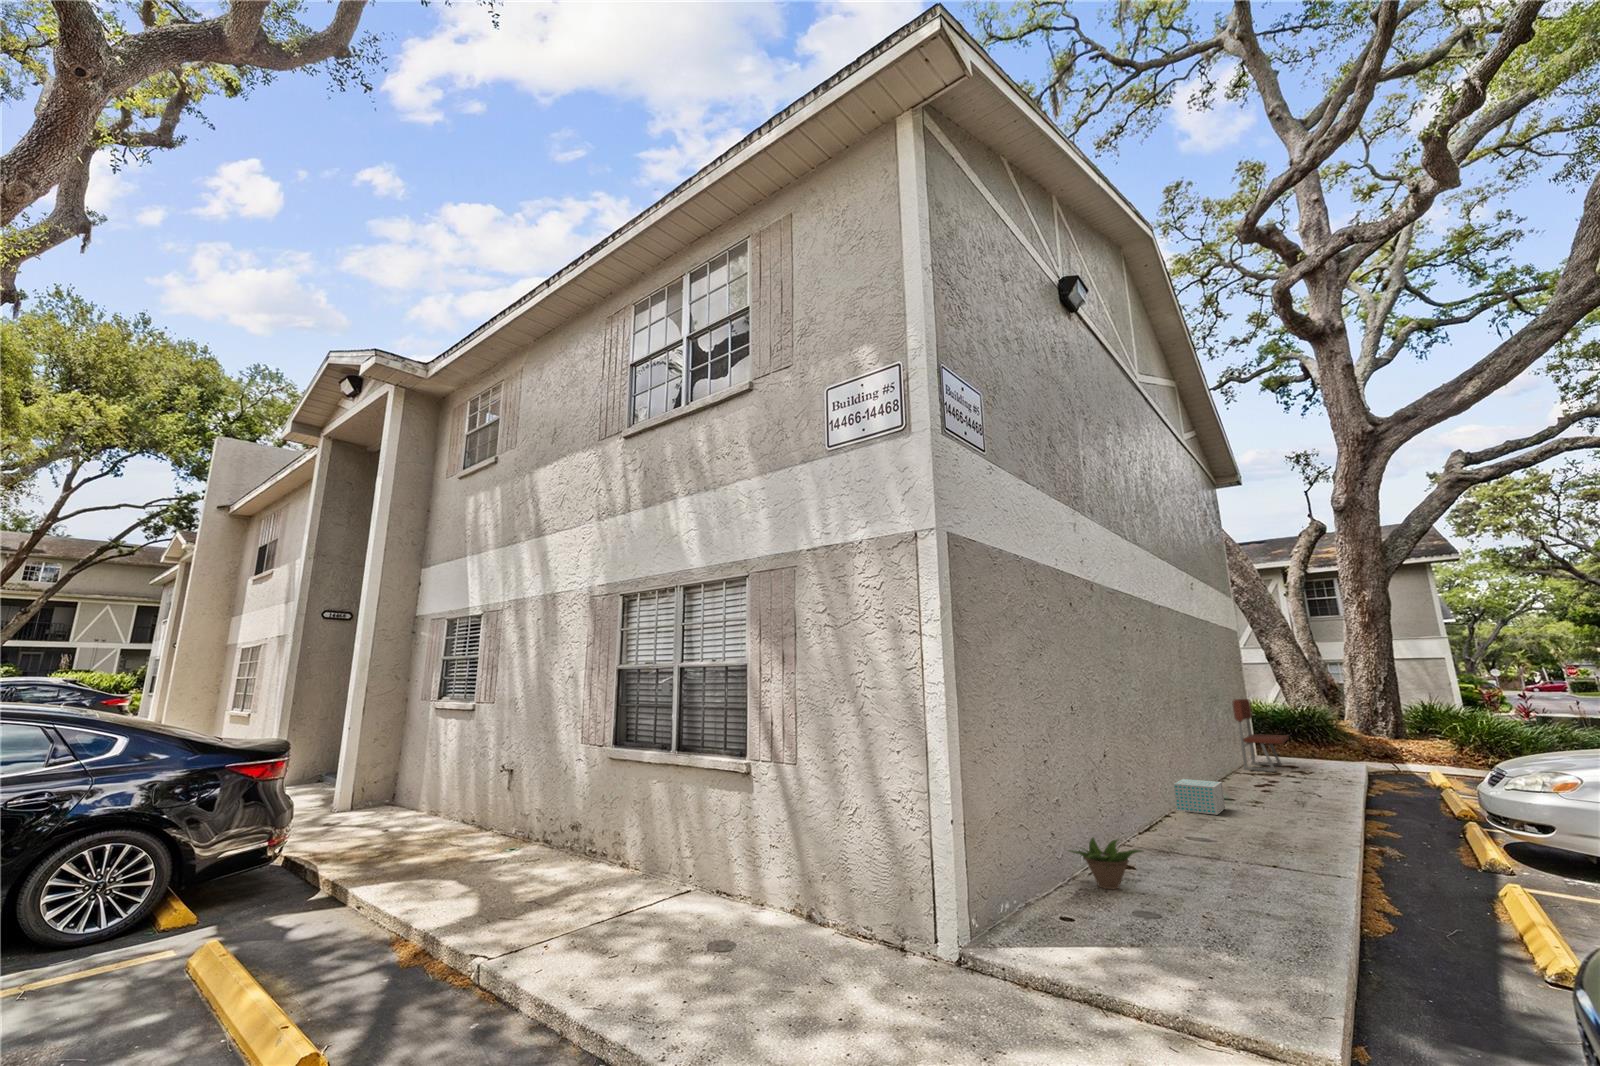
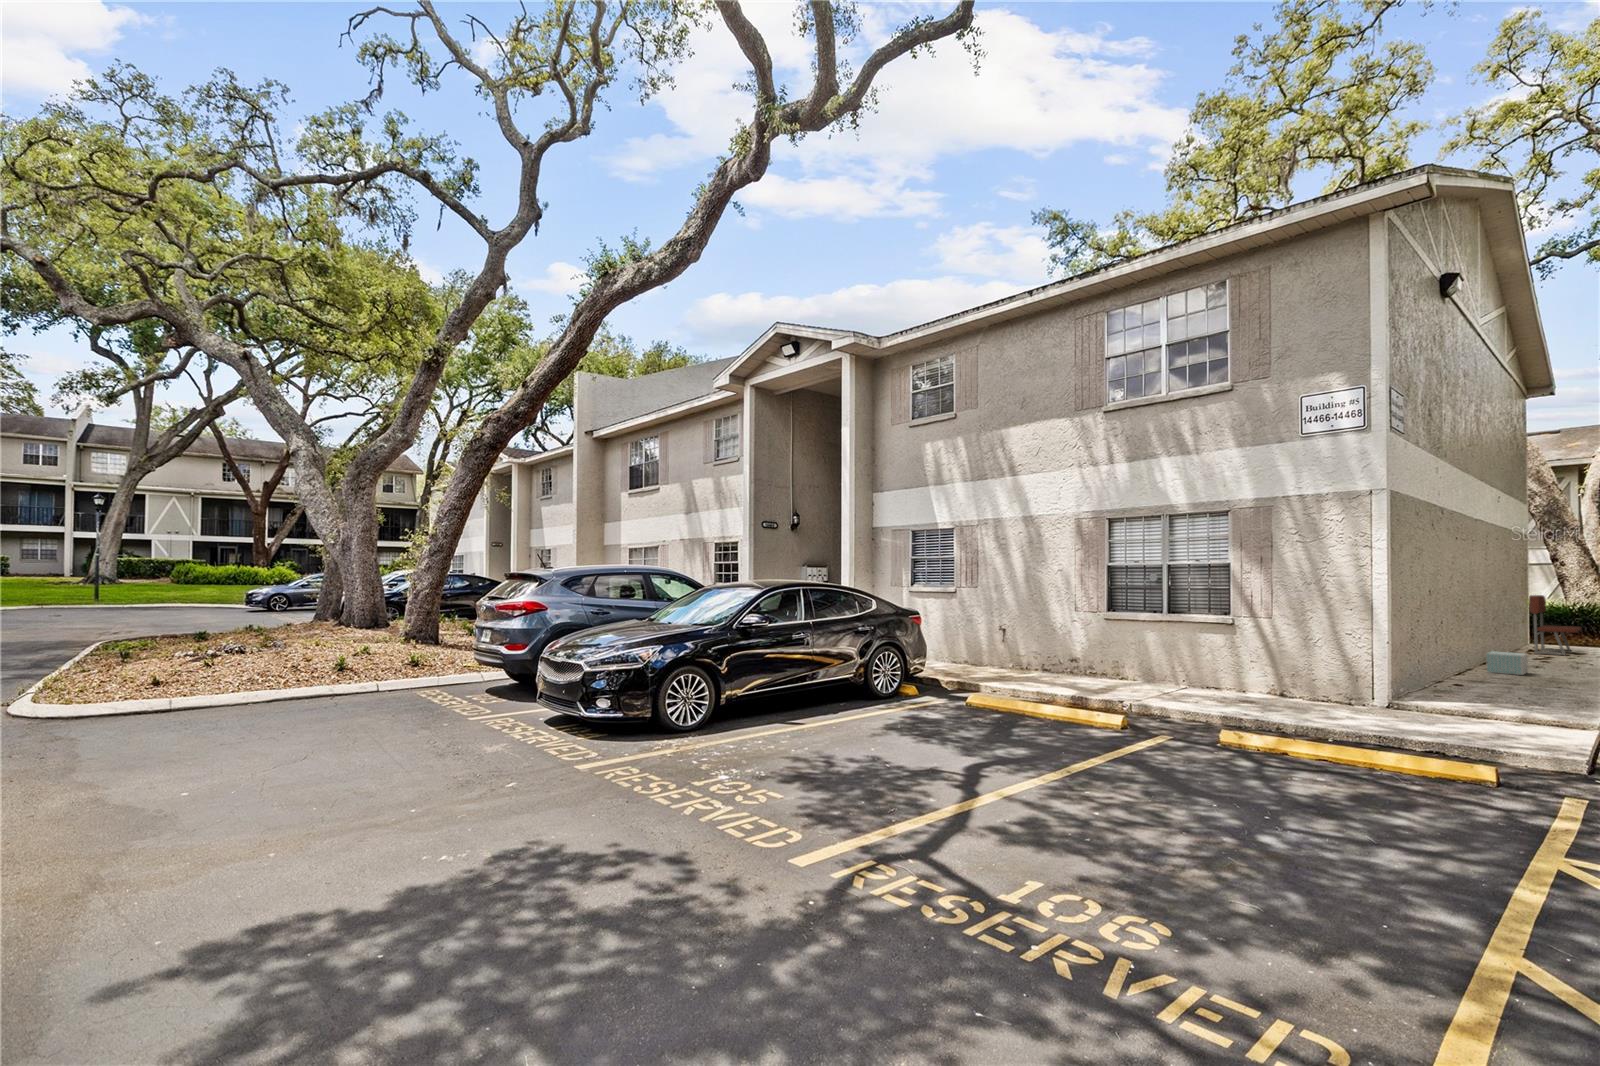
decorative plant: present [1070,837,1142,889] -> none [1433,672,1491,700]

